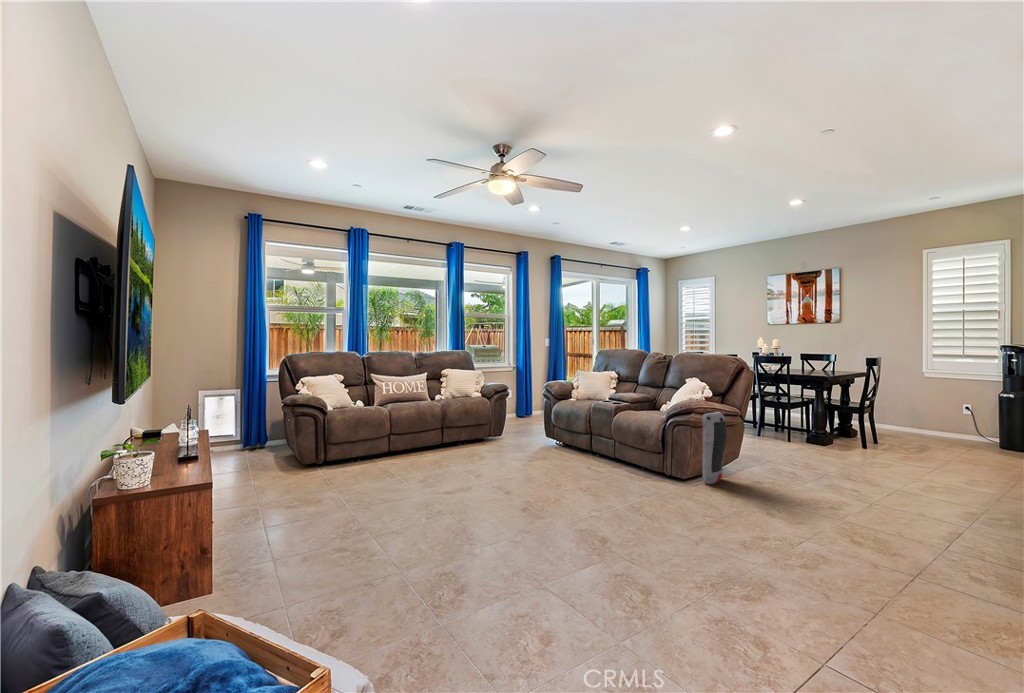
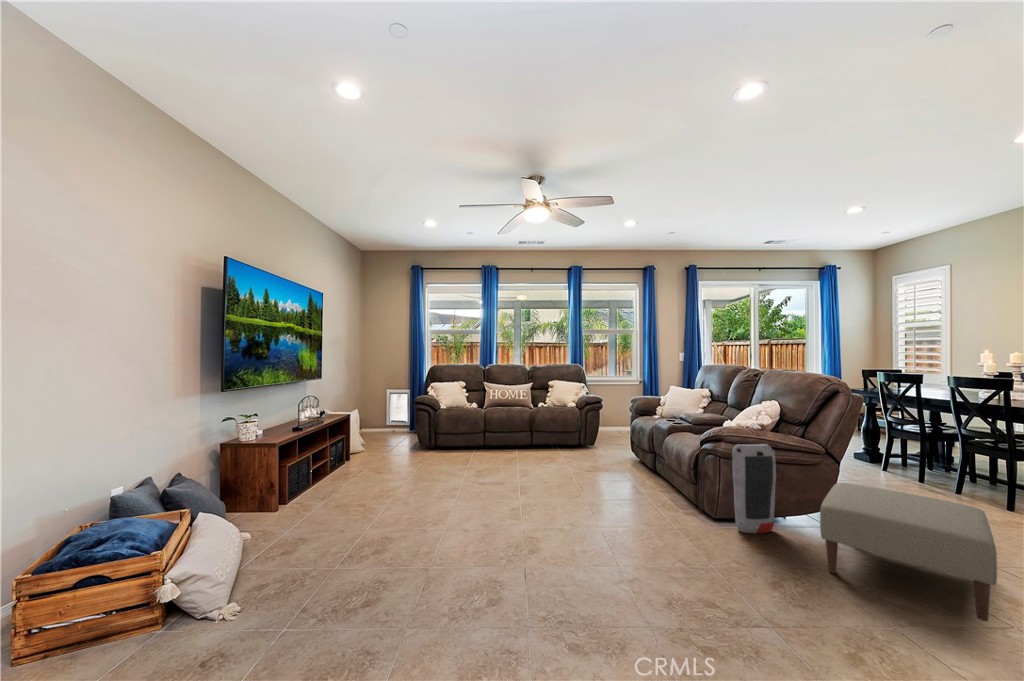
ottoman: none [755,434,877,504] -> present [820,483,997,621]

